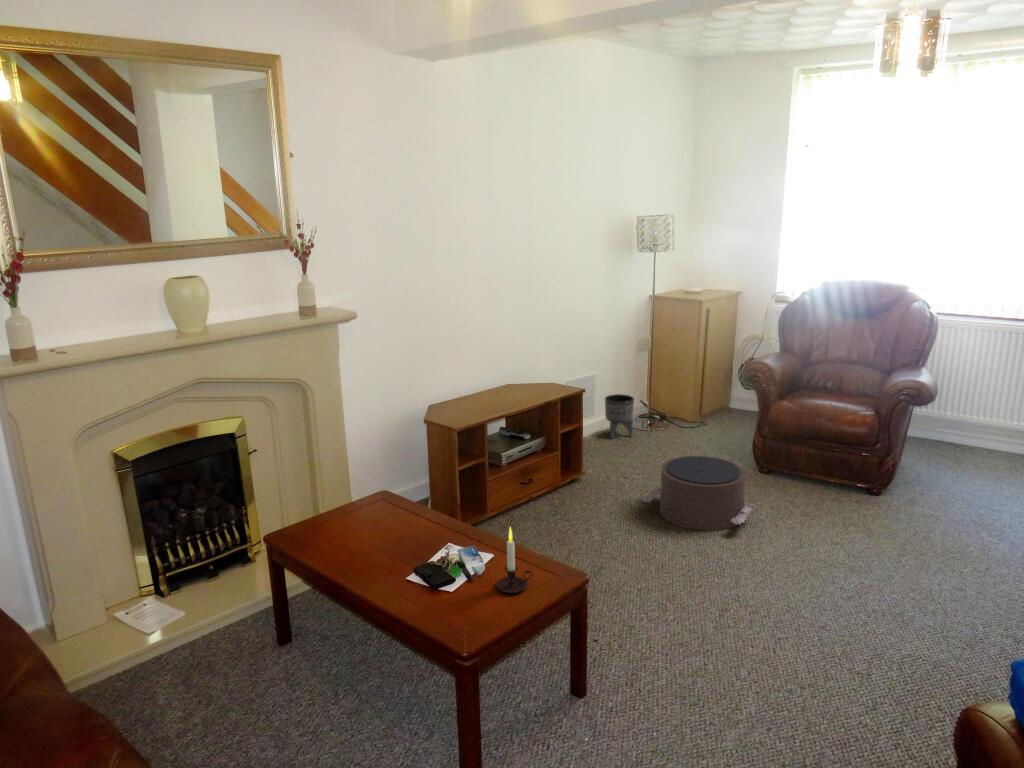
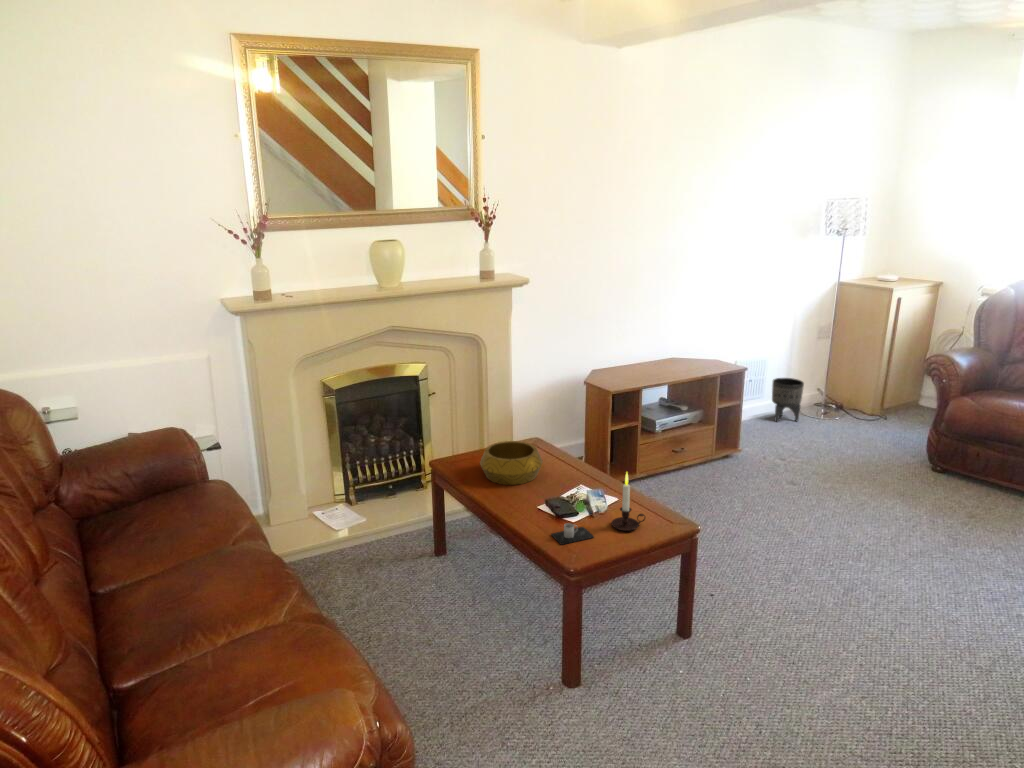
pouf: present [643,456,755,531] -> none [790,442,912,519]
decorative bowl: none [330,501,403,555] -> present [480,441,543,485]
mug: none [432,595,482,623] -> present [551,523,594,545]

